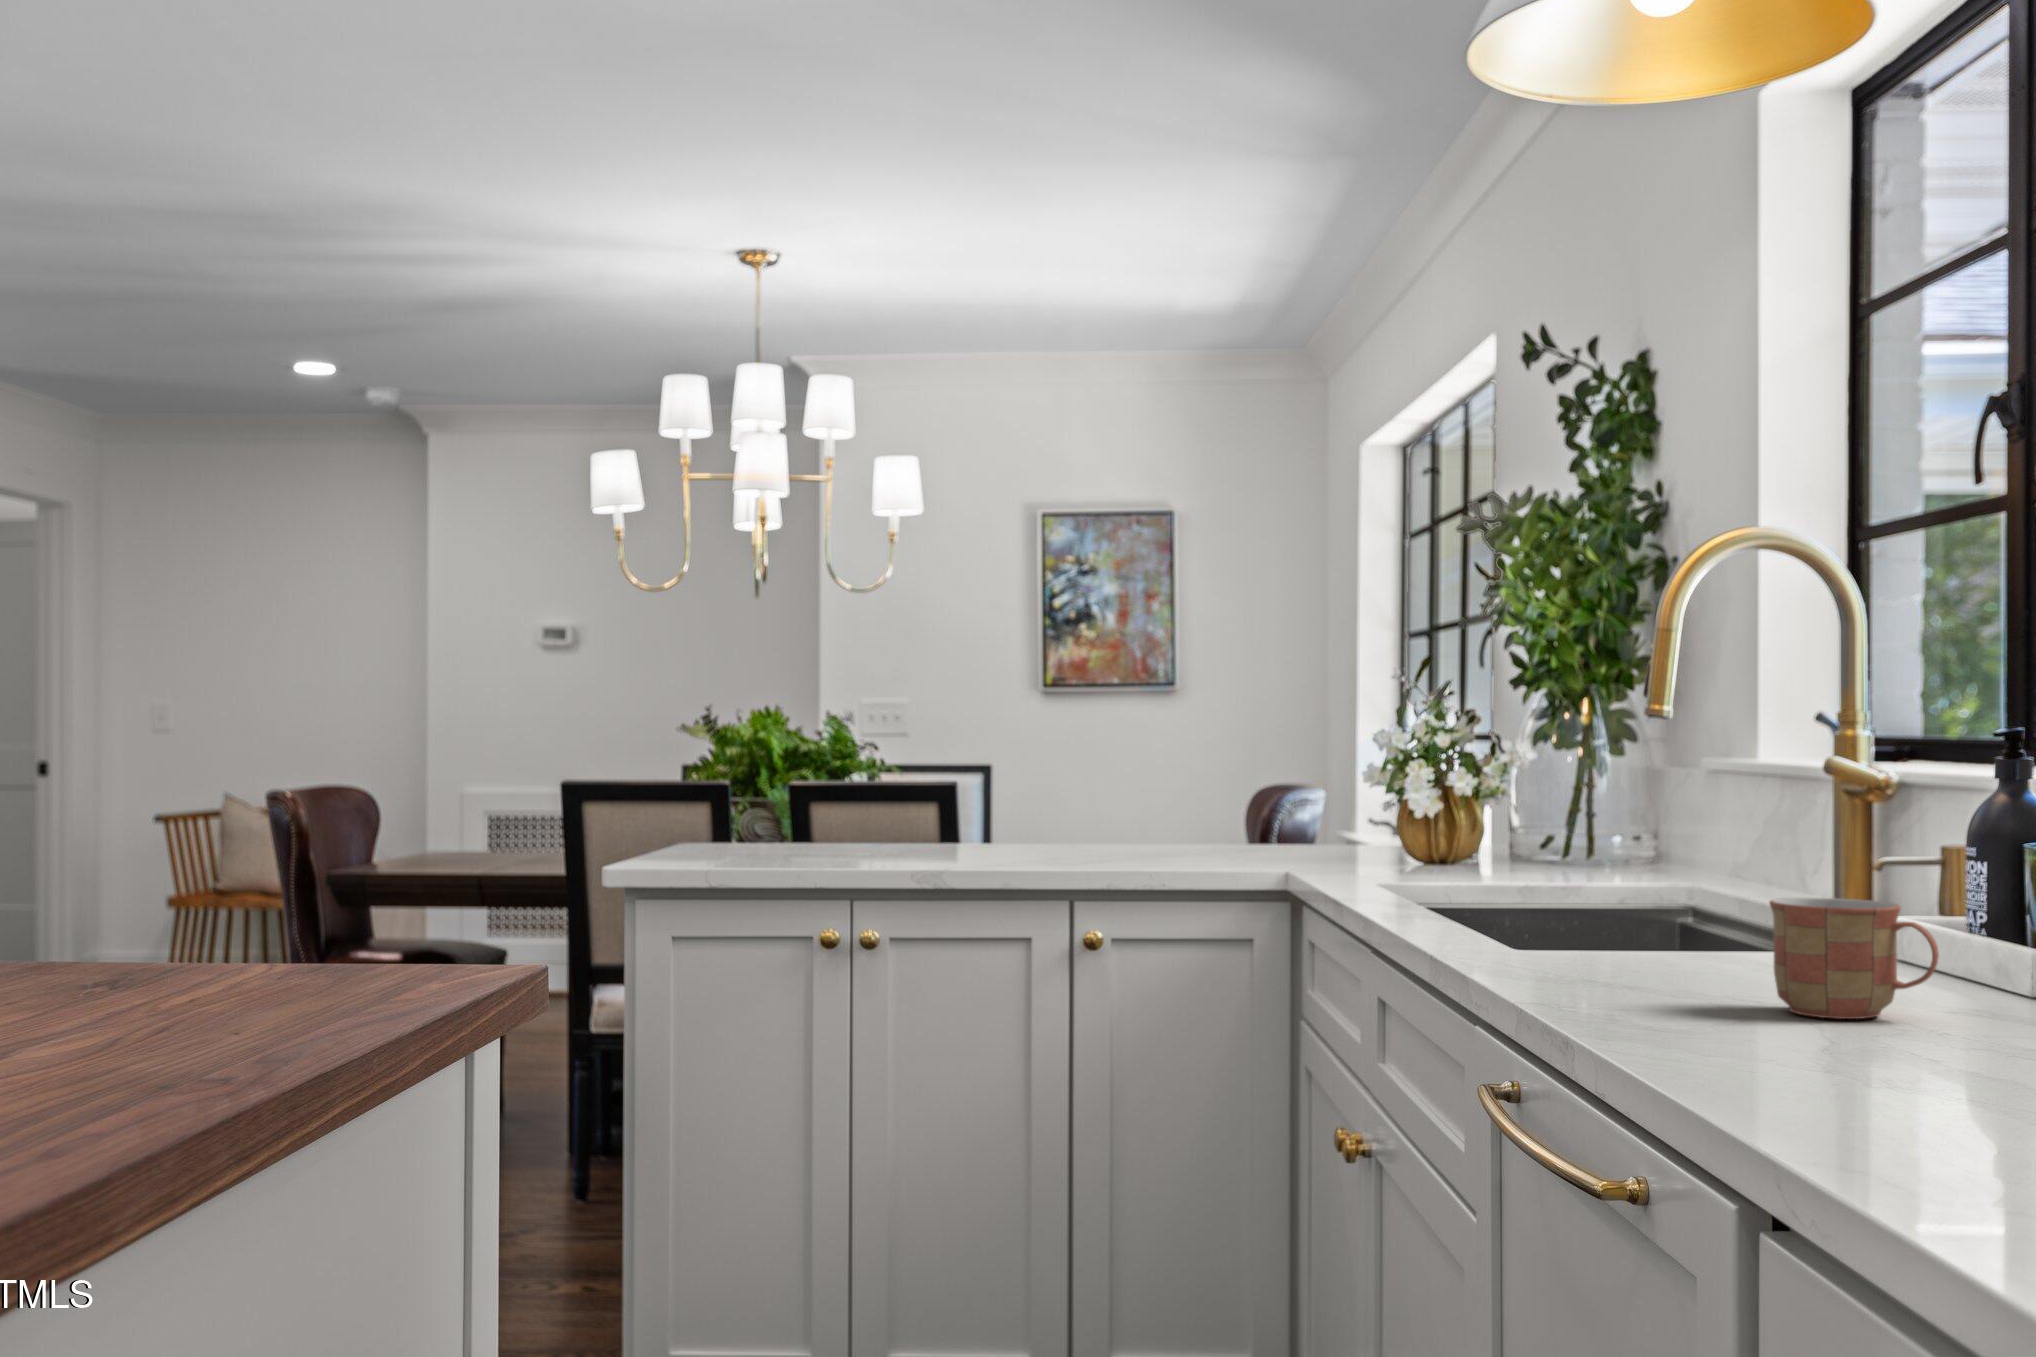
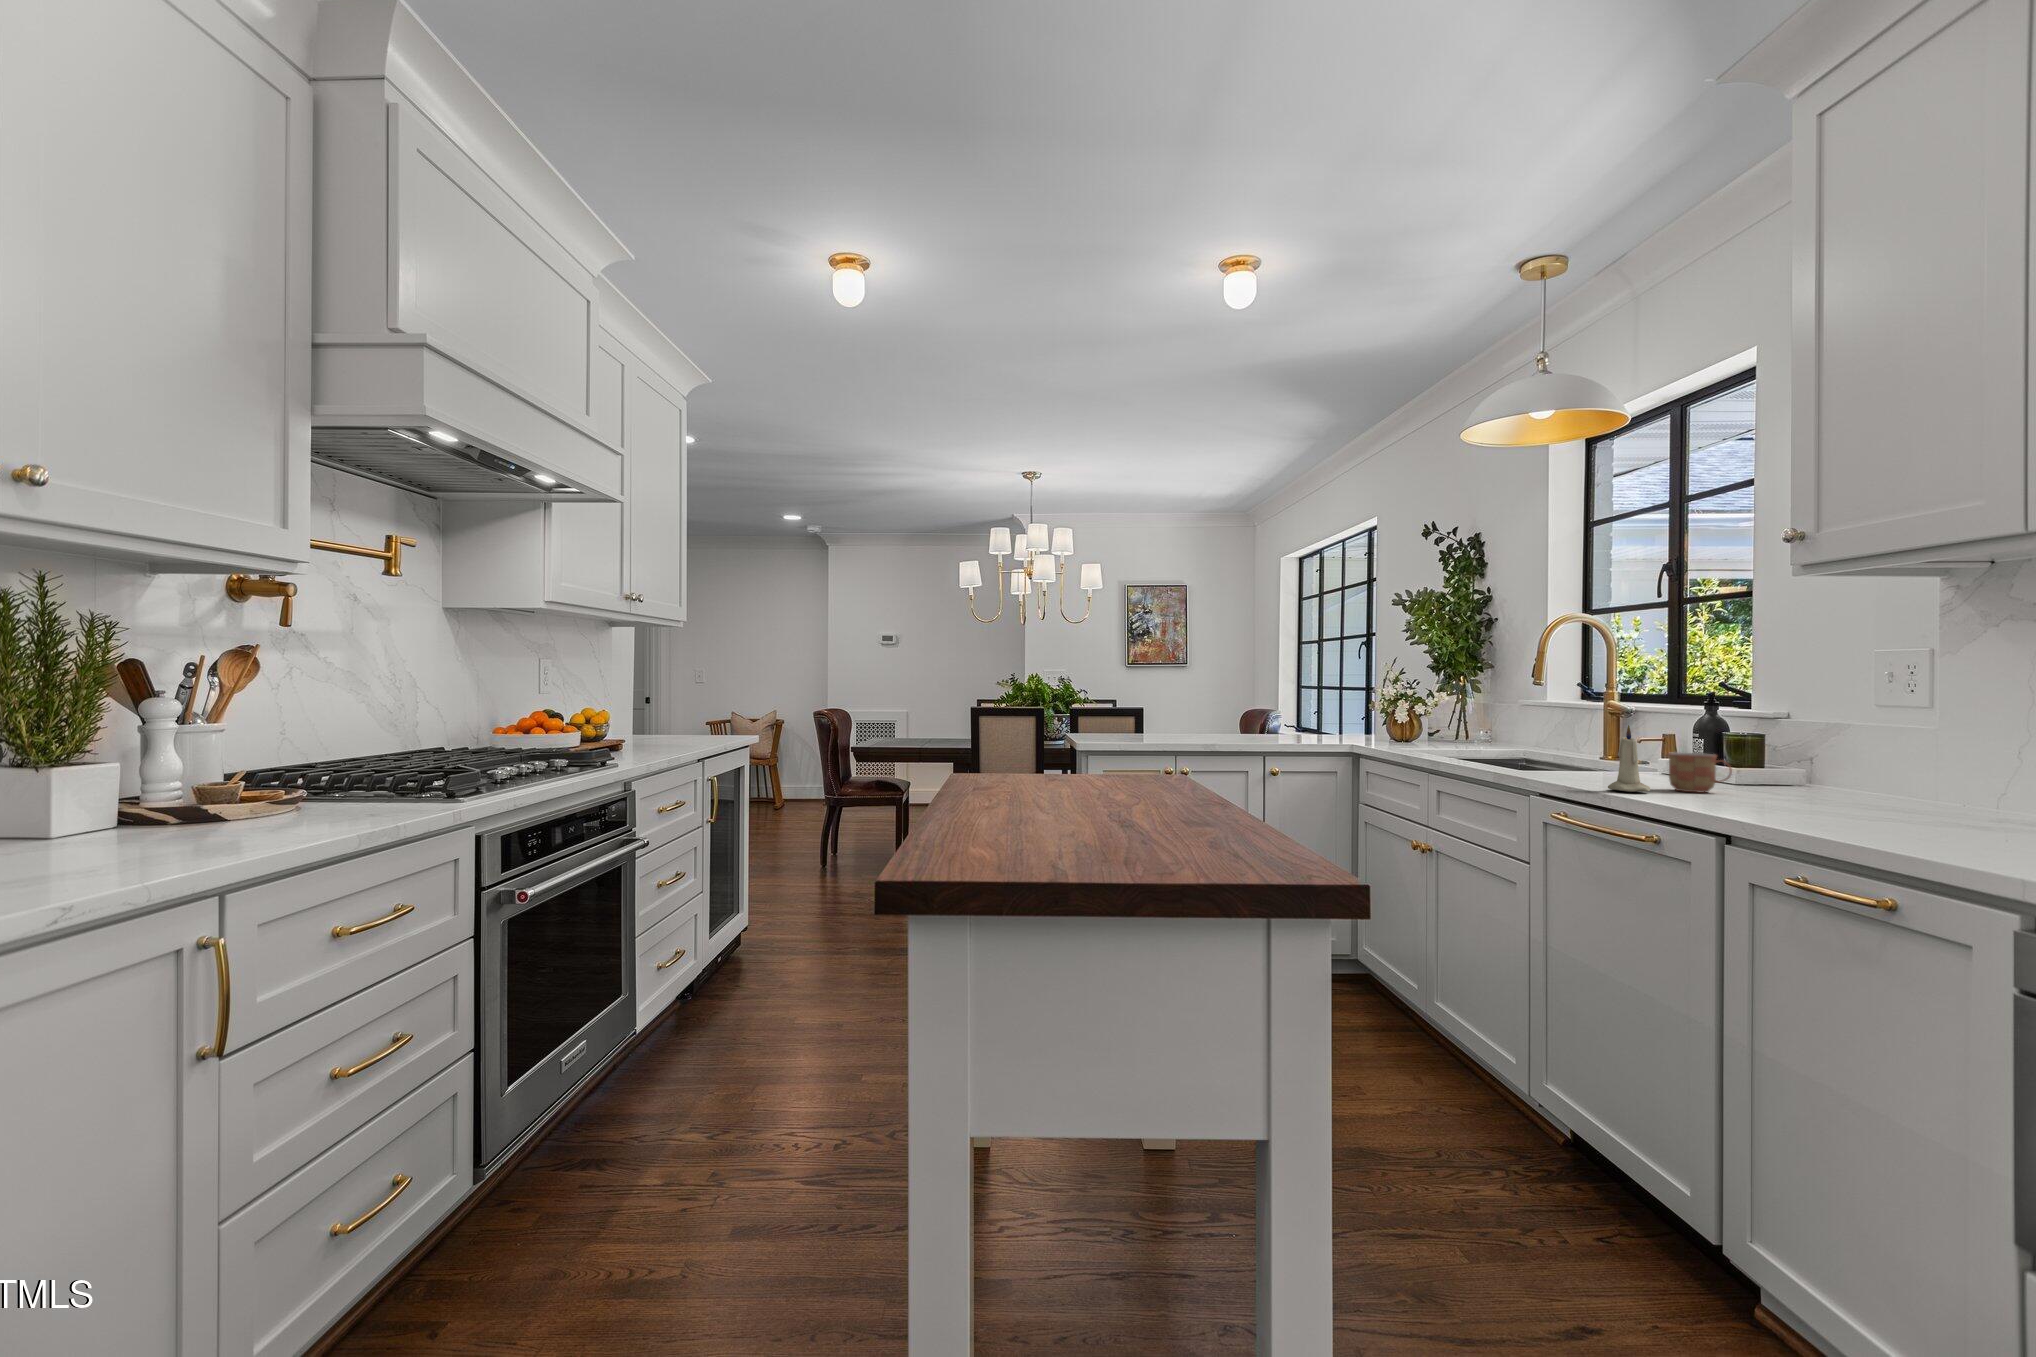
candle: none [1584,815,1695,1017] -> present [1608,725,1651,792]

